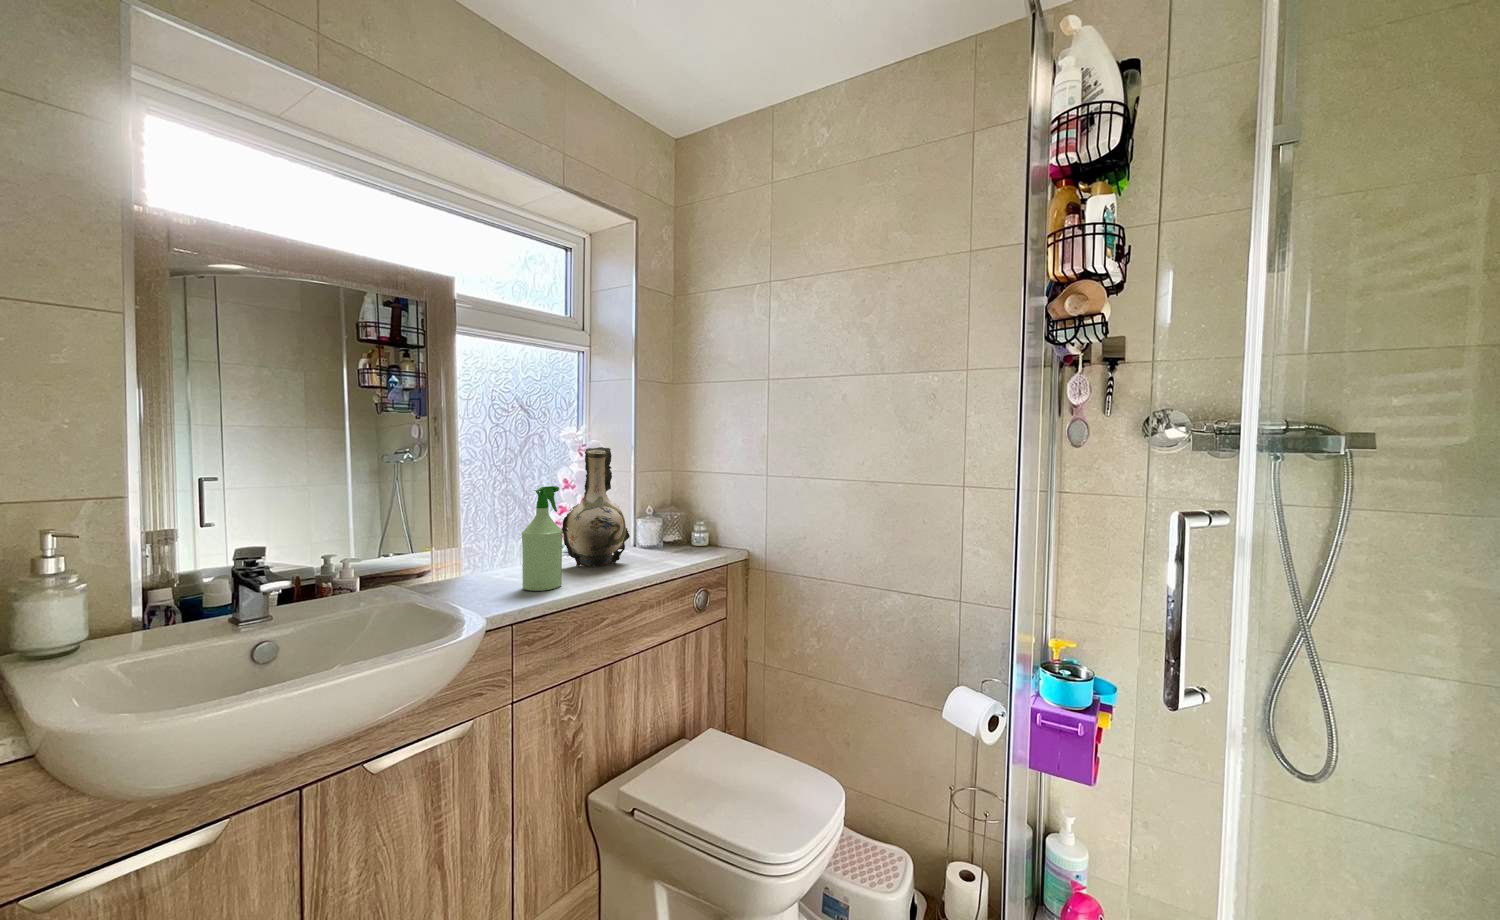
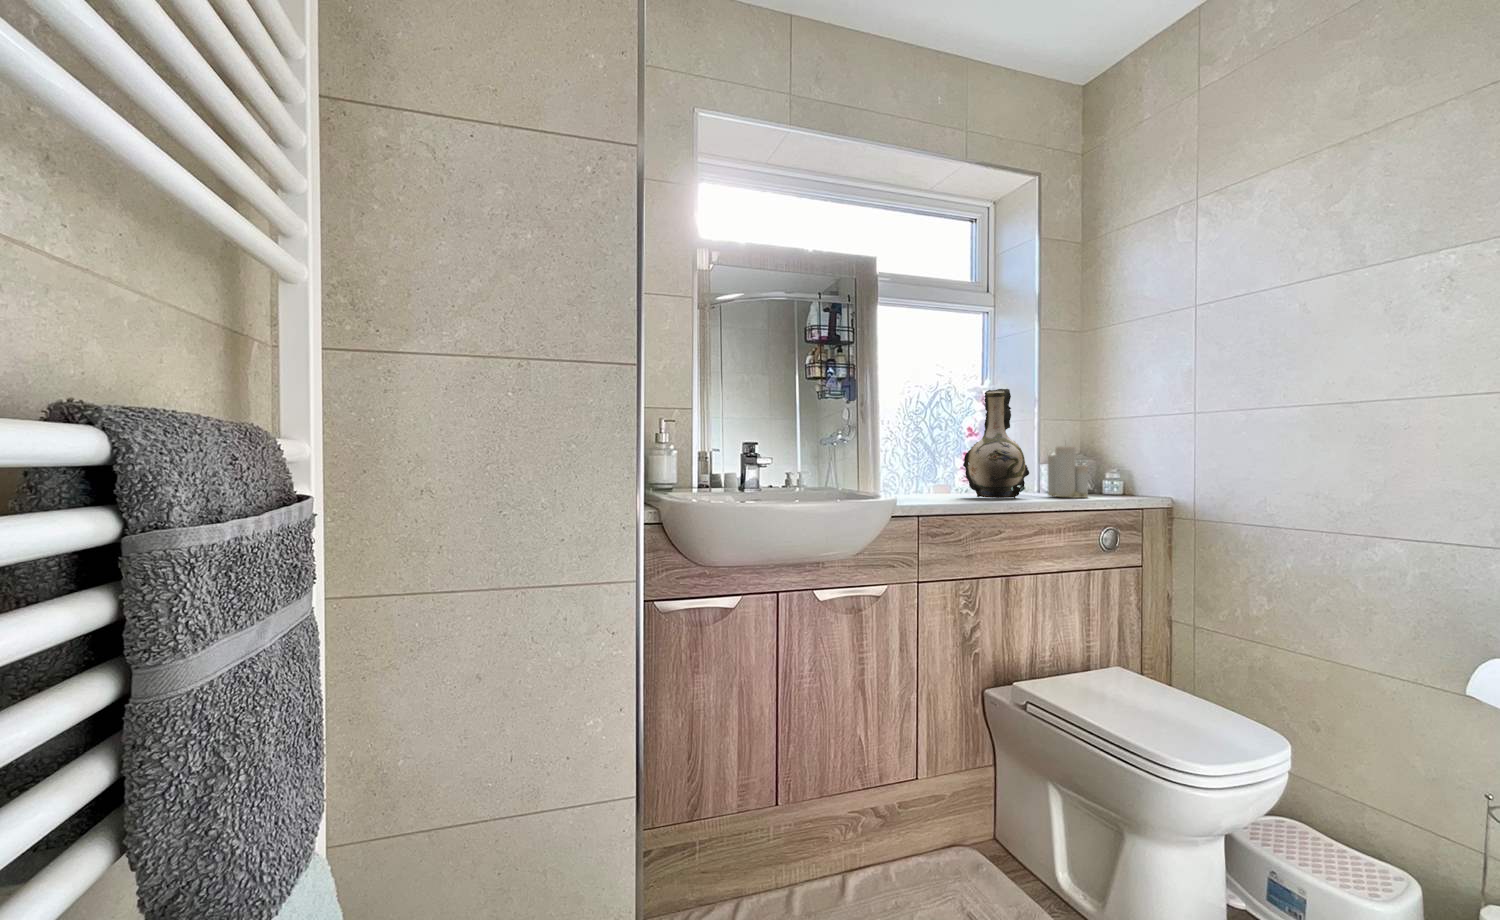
spray bottle: present [522,486,563,591] -> none [928,417,963,503]
candle: none [645,500,681,558] -> present [1048,446,1088,498]

